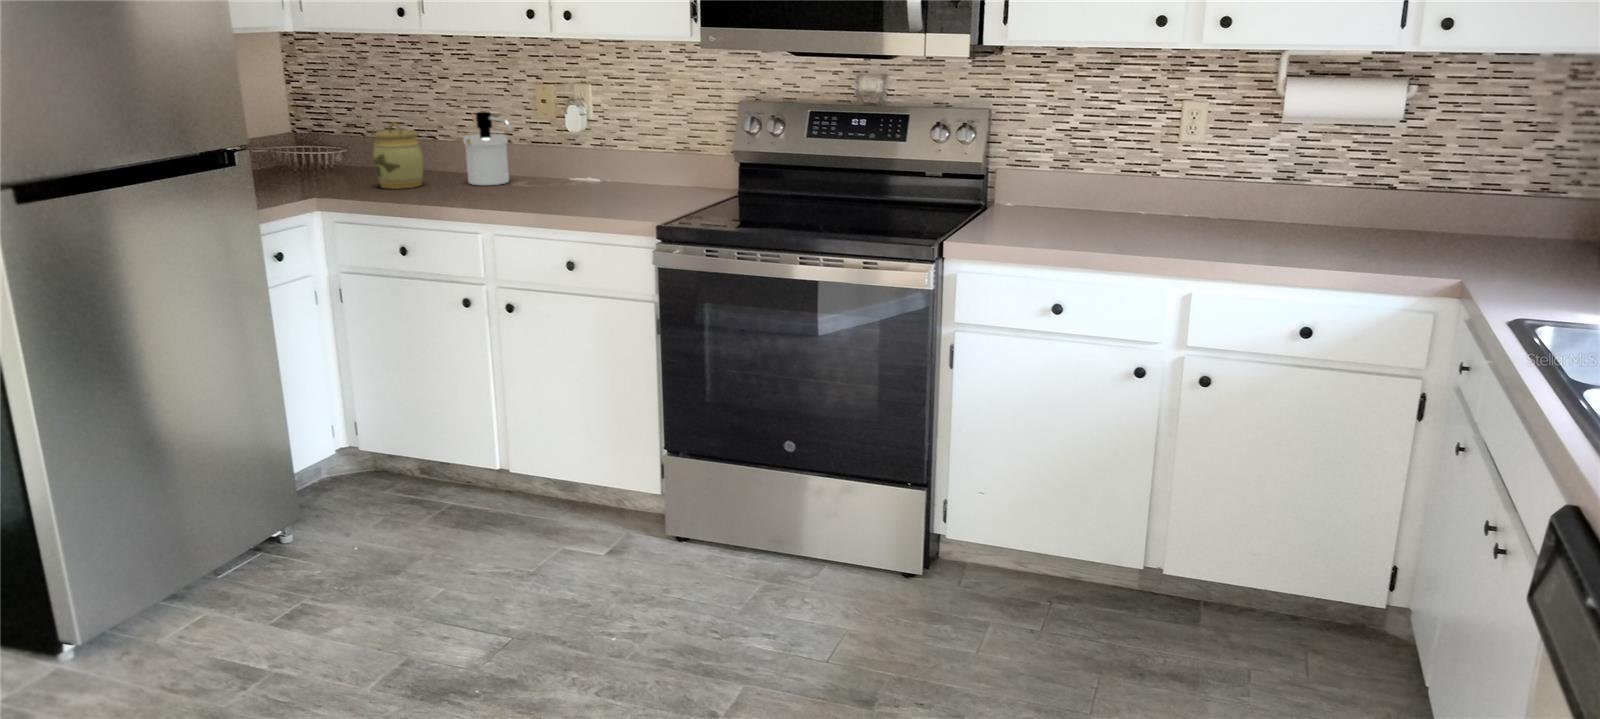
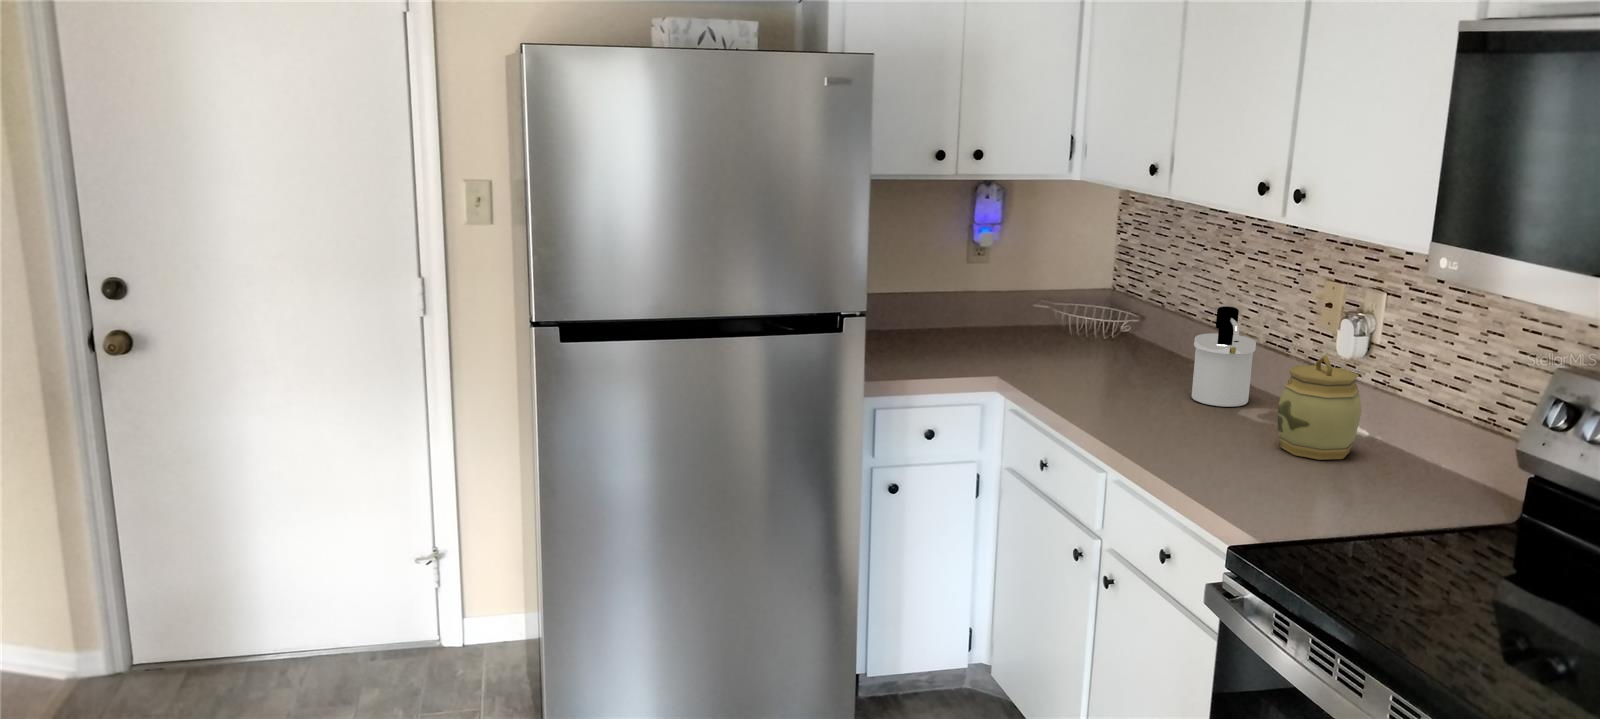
jar: present [373,122,423,189] -> present [1278,355,1361,460]

